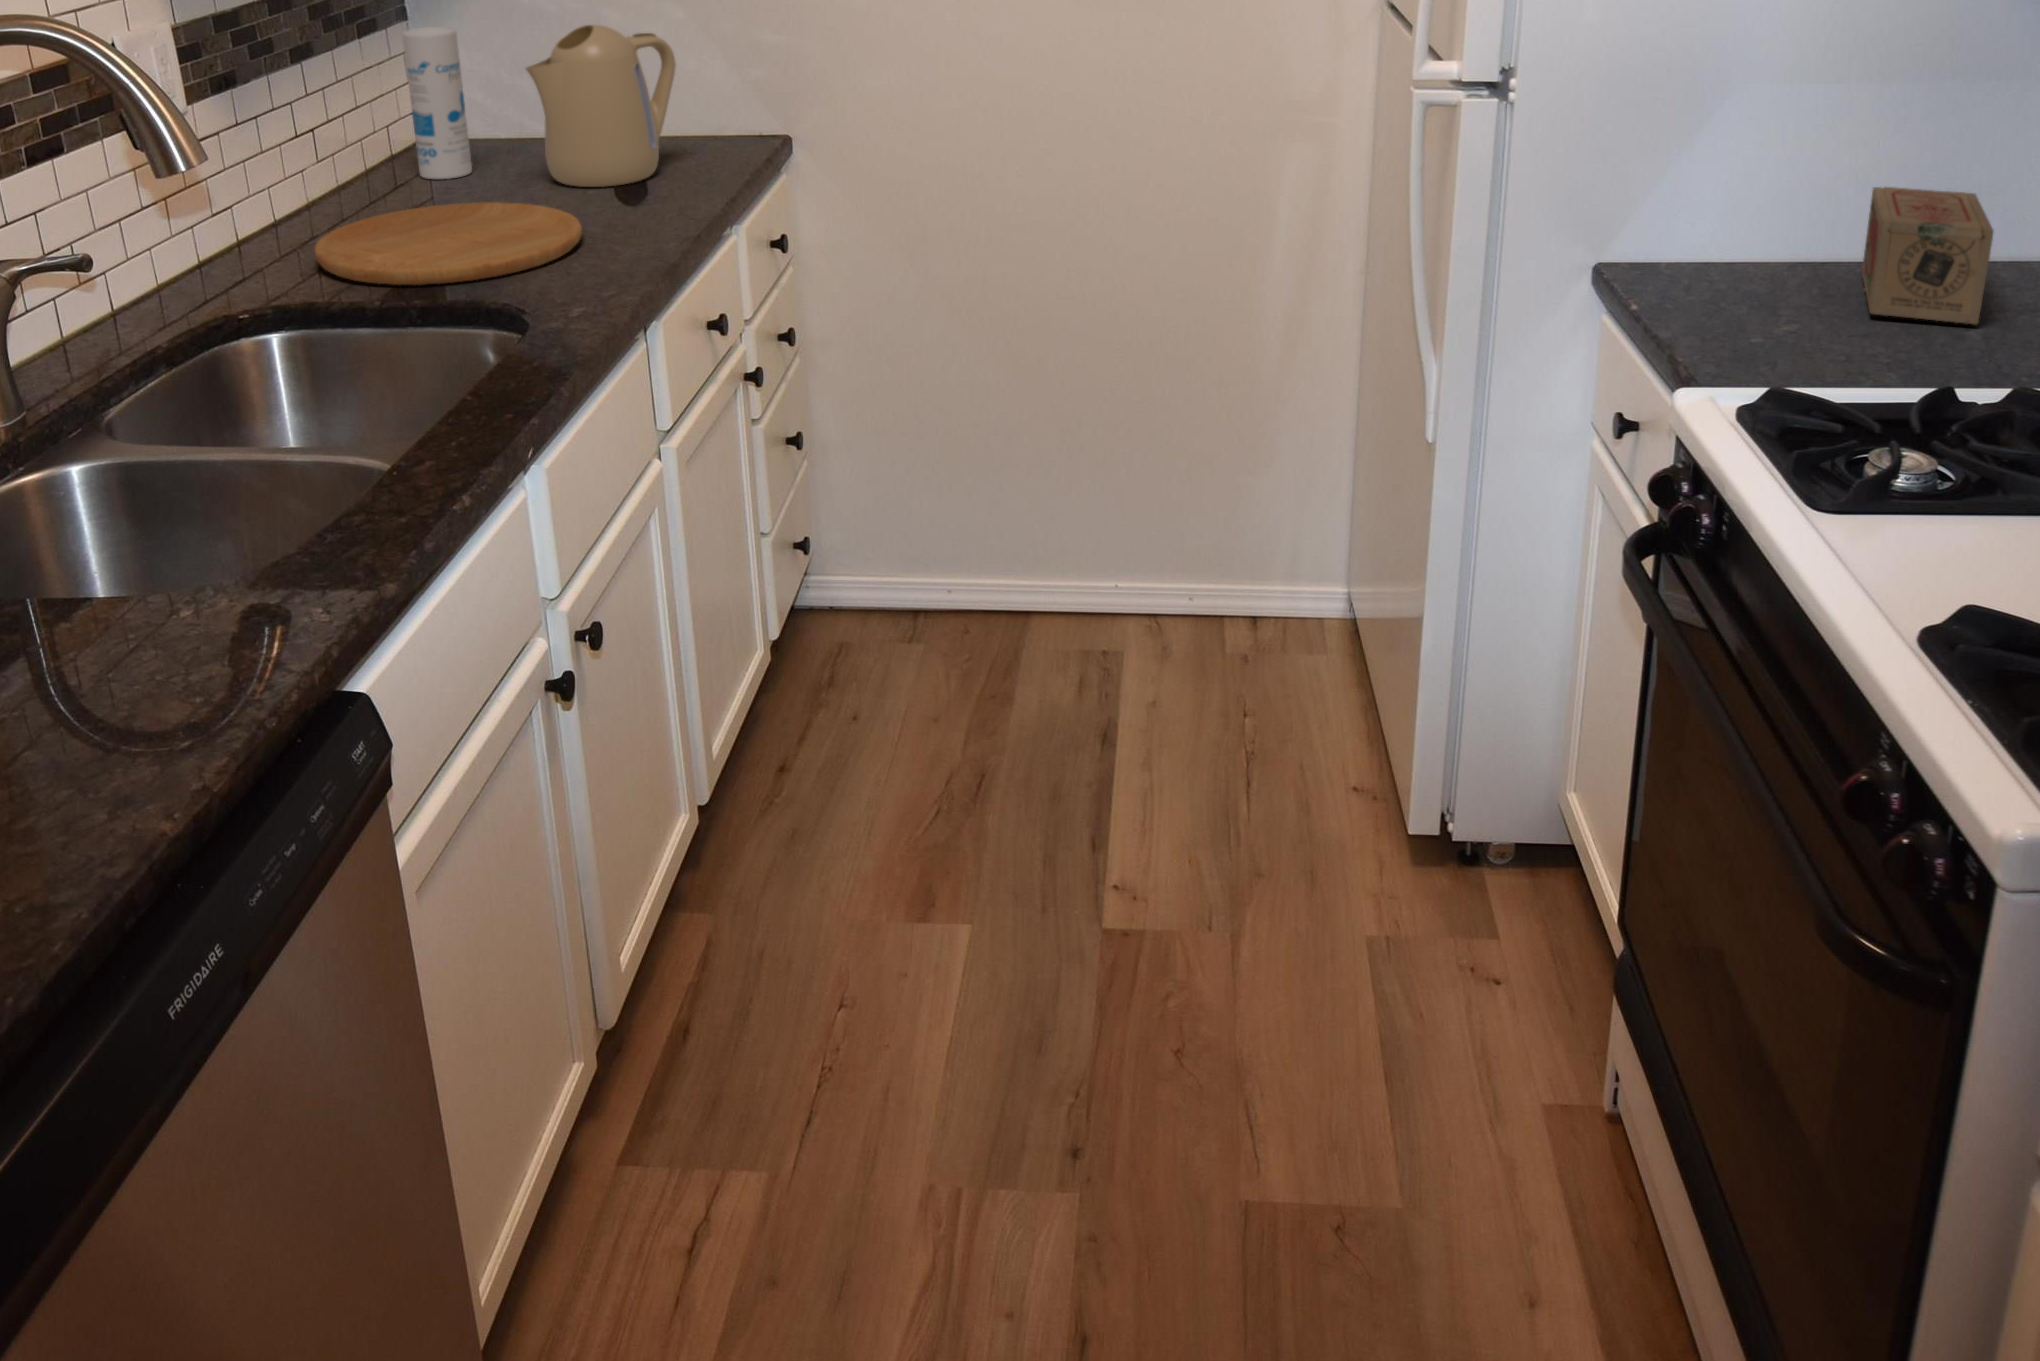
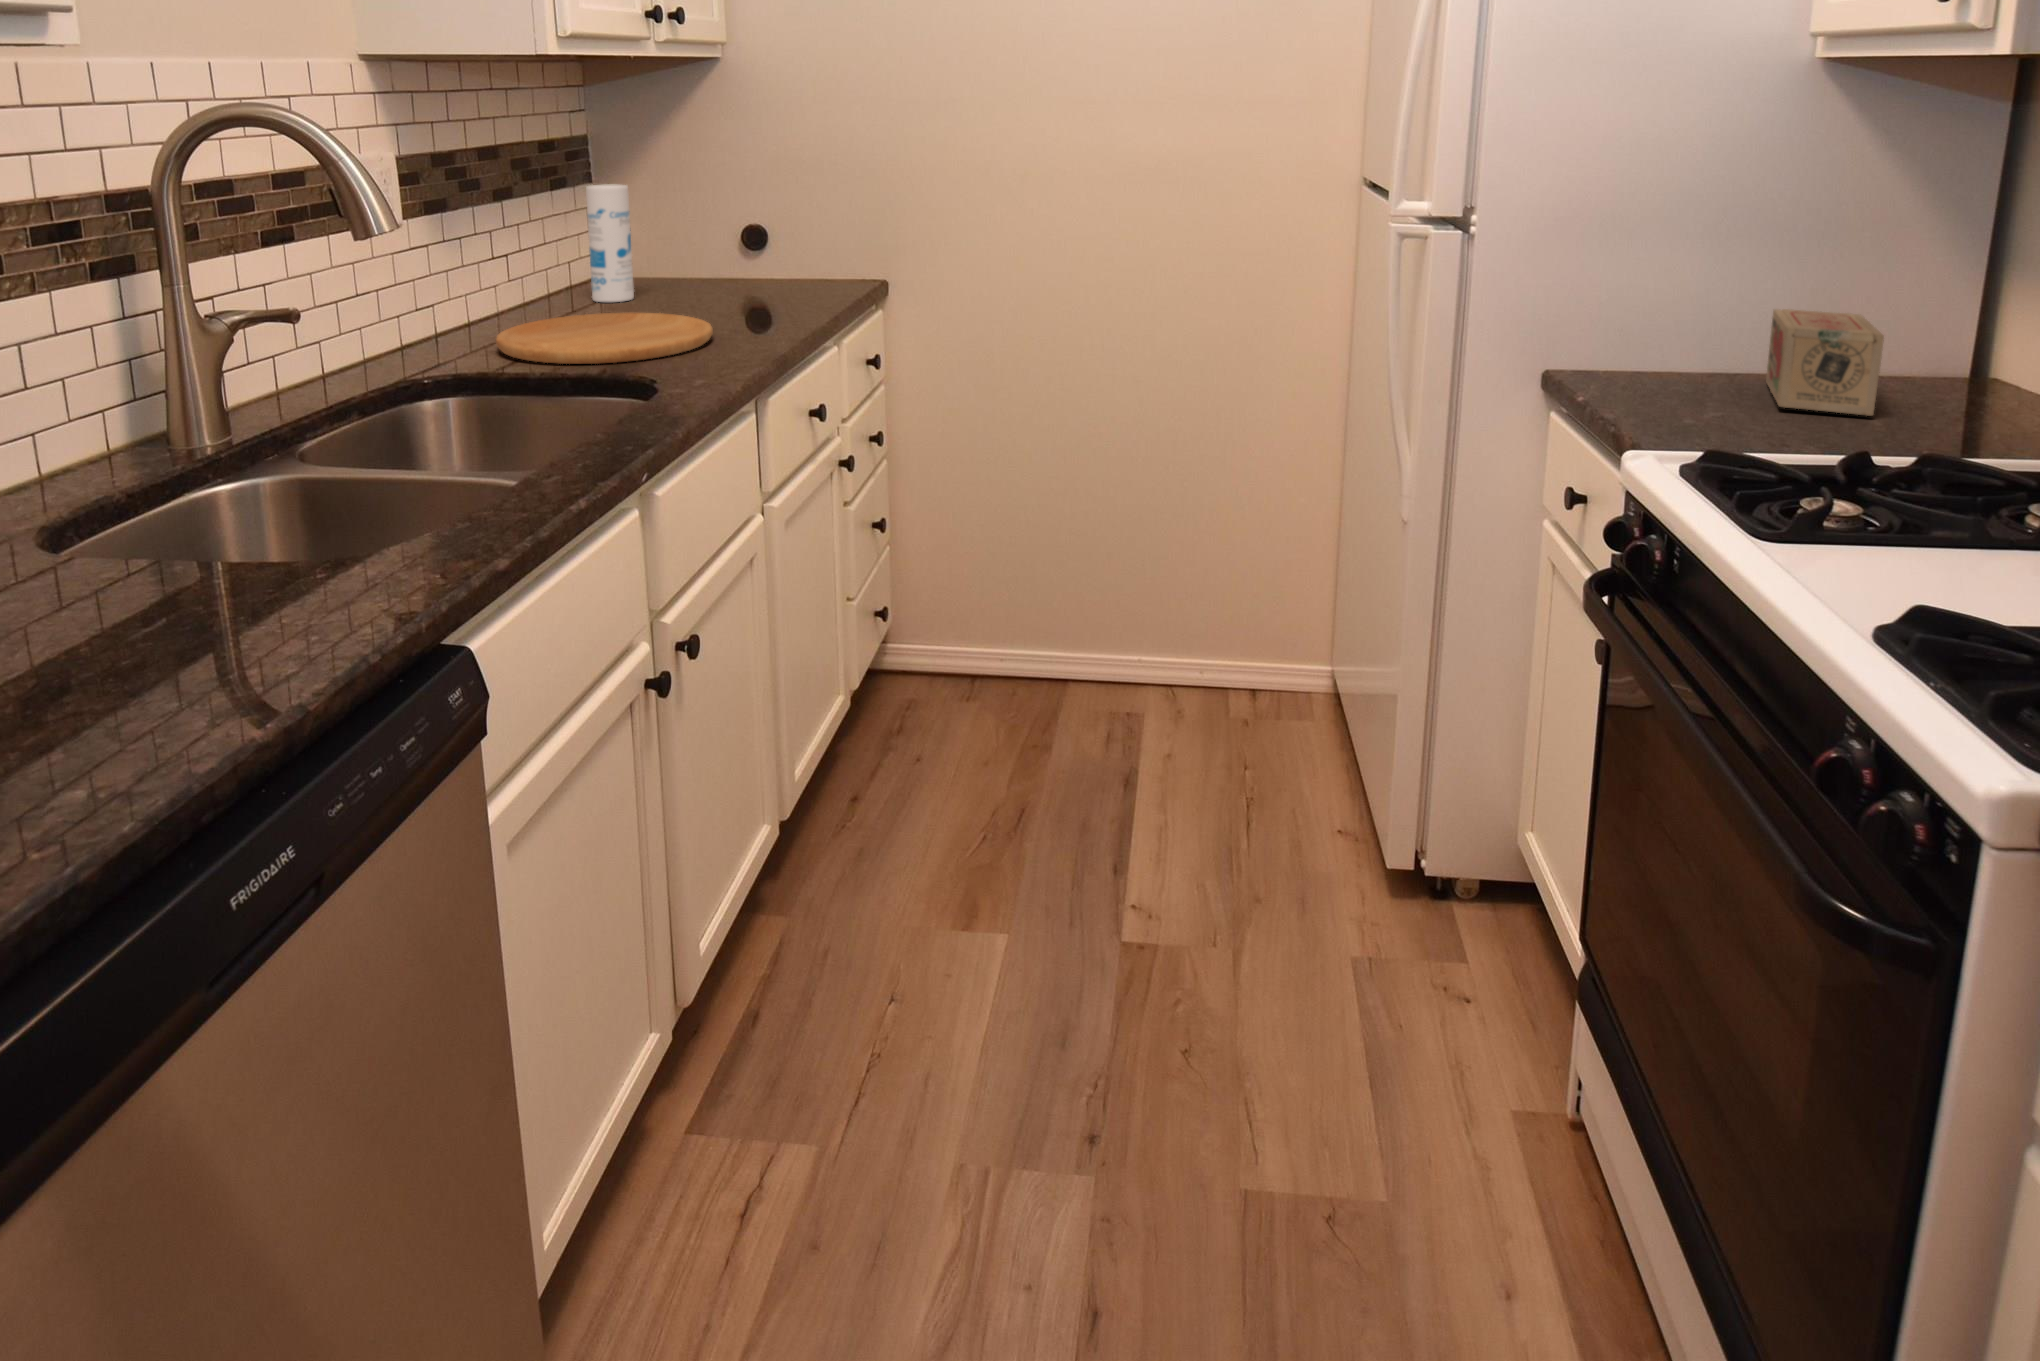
kettle: present [526,25,676,187] -> none [678,183,798,309]

